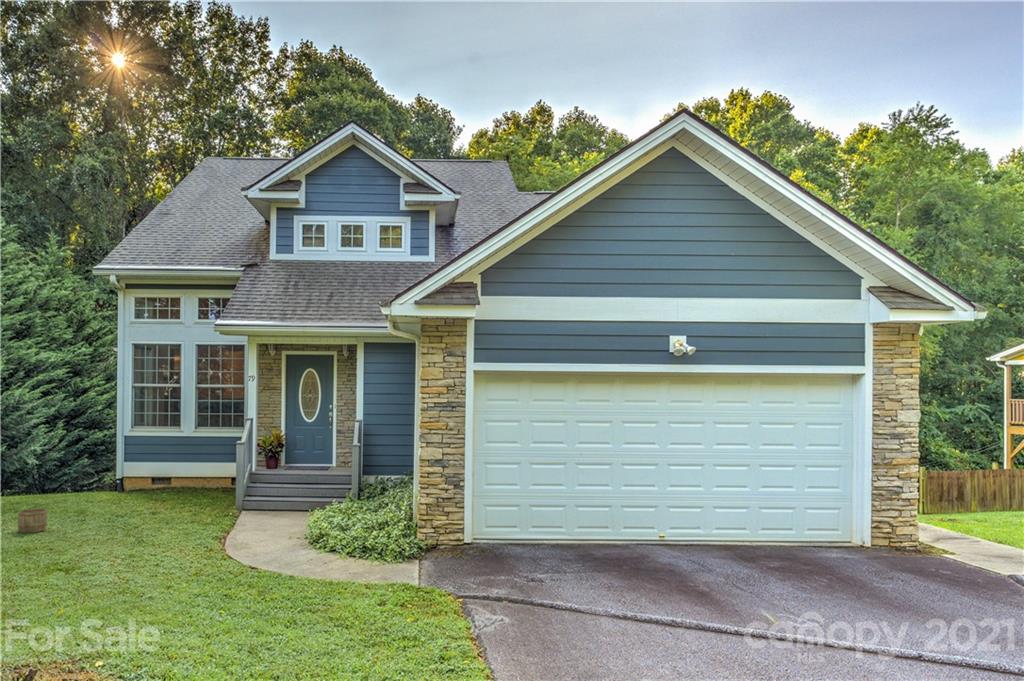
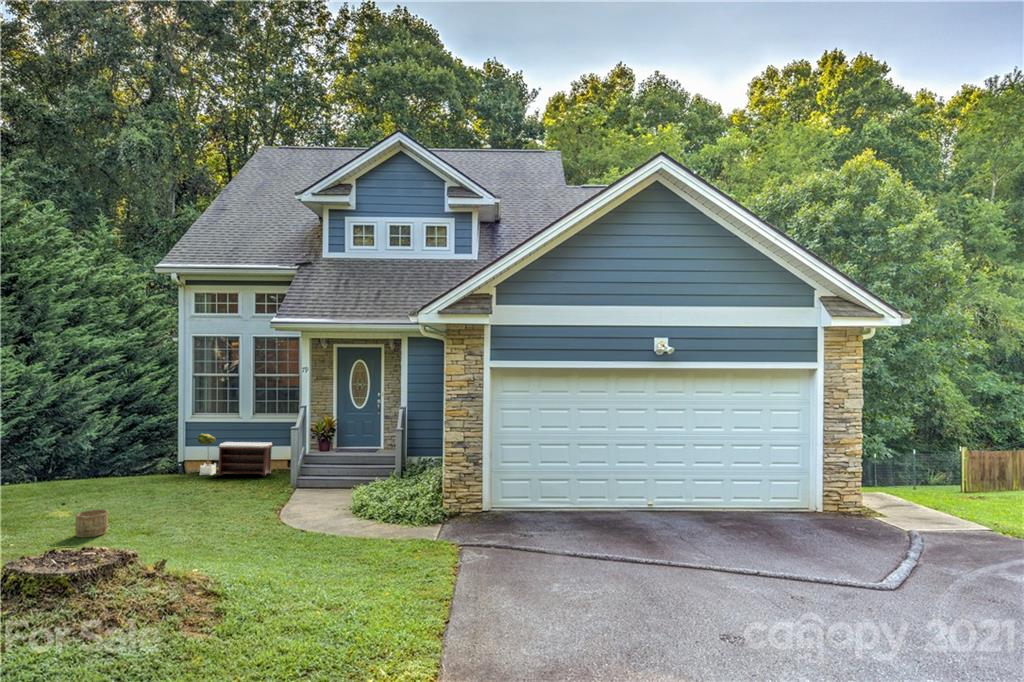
potted tree: none [141,448,161,493] -> present [197,434,216,475]
bench: none [161,458,220,494] -> present [218,442,273,476]

